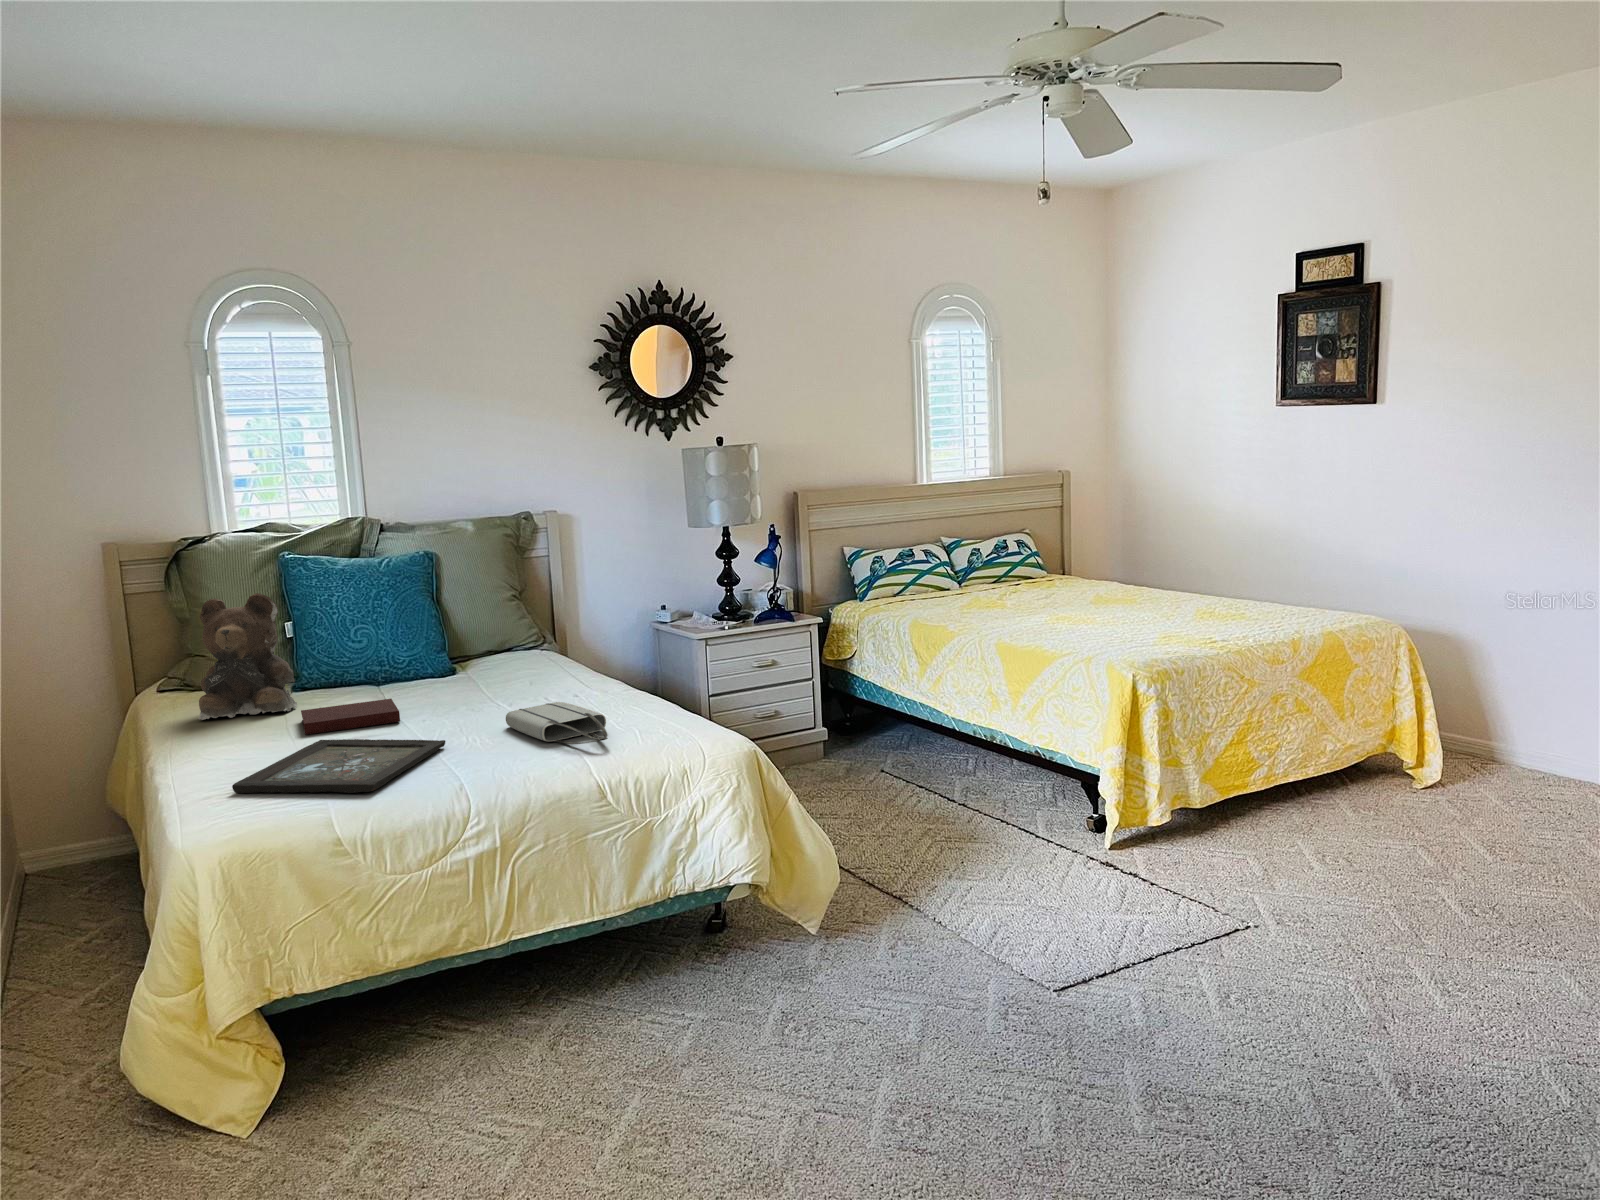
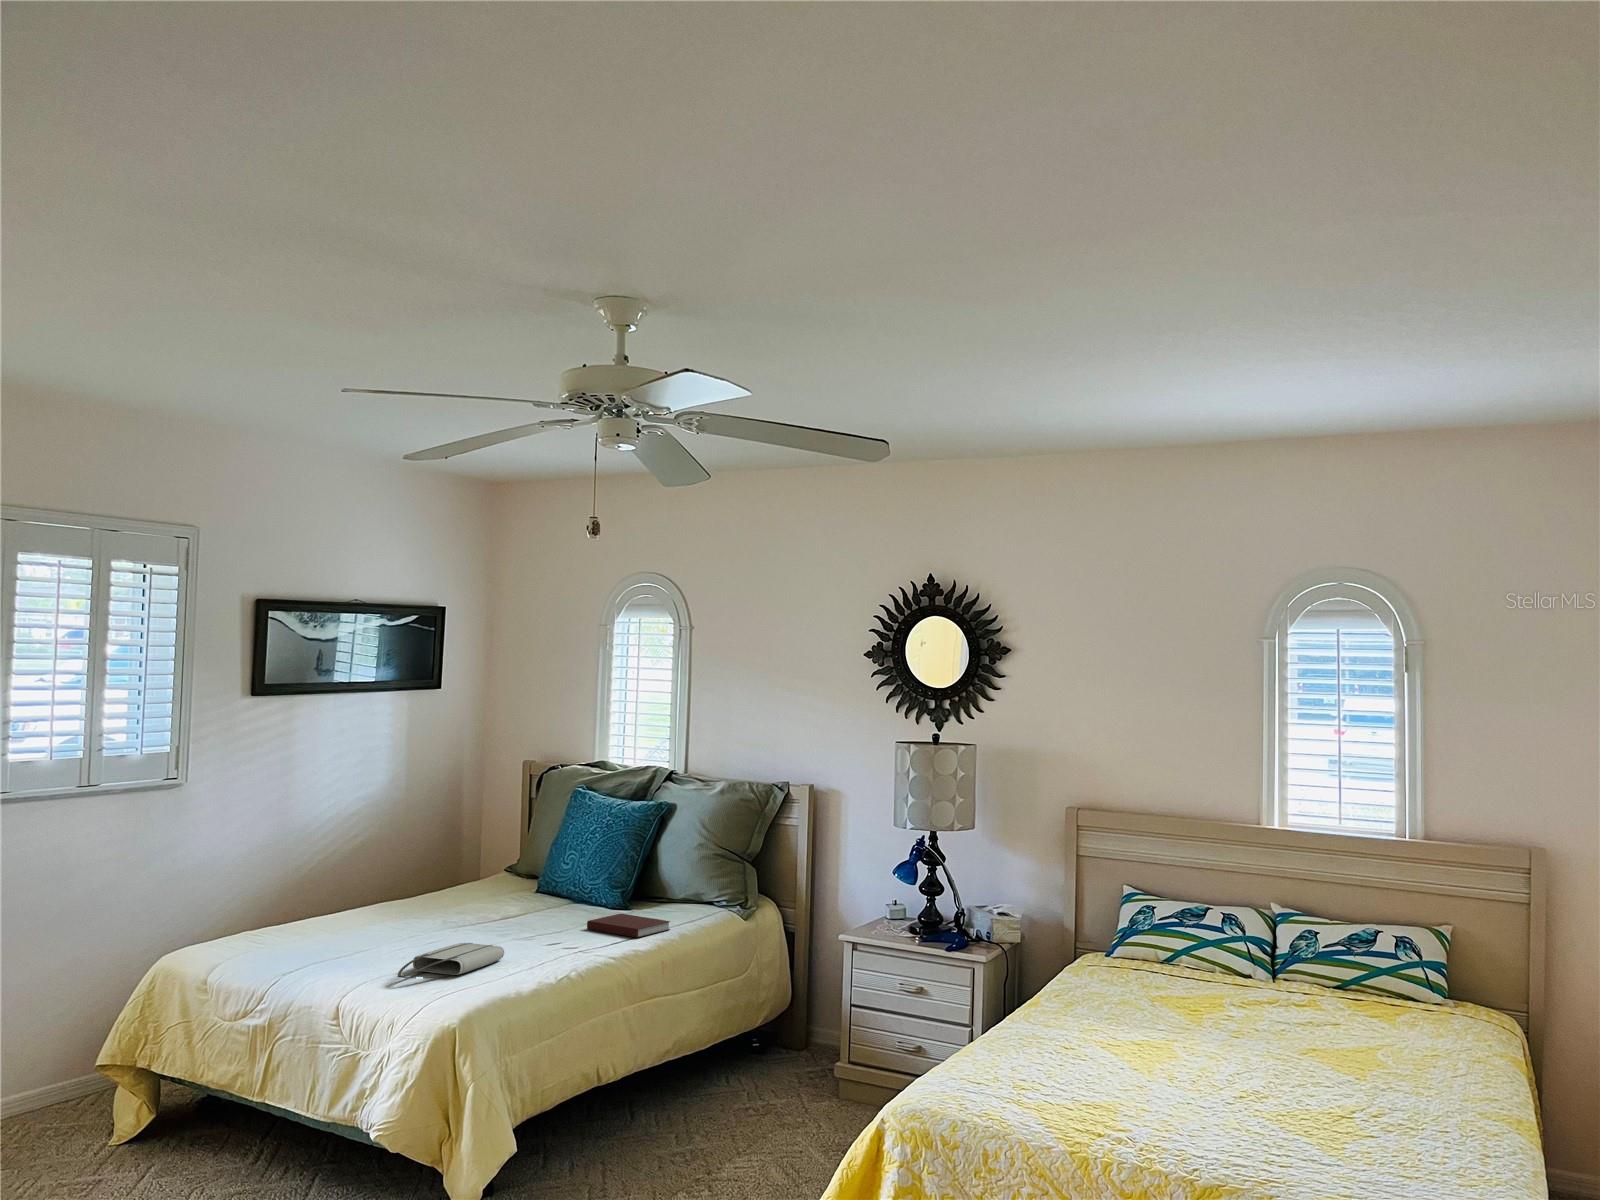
teddy bear: present [199,593,297,720] -> none [442,818,511,909]
notebook: present [301,699,400,735] -> present [587,914,670,938]
tray: present [232,739,446,793] -> none [269,927,396,961]

